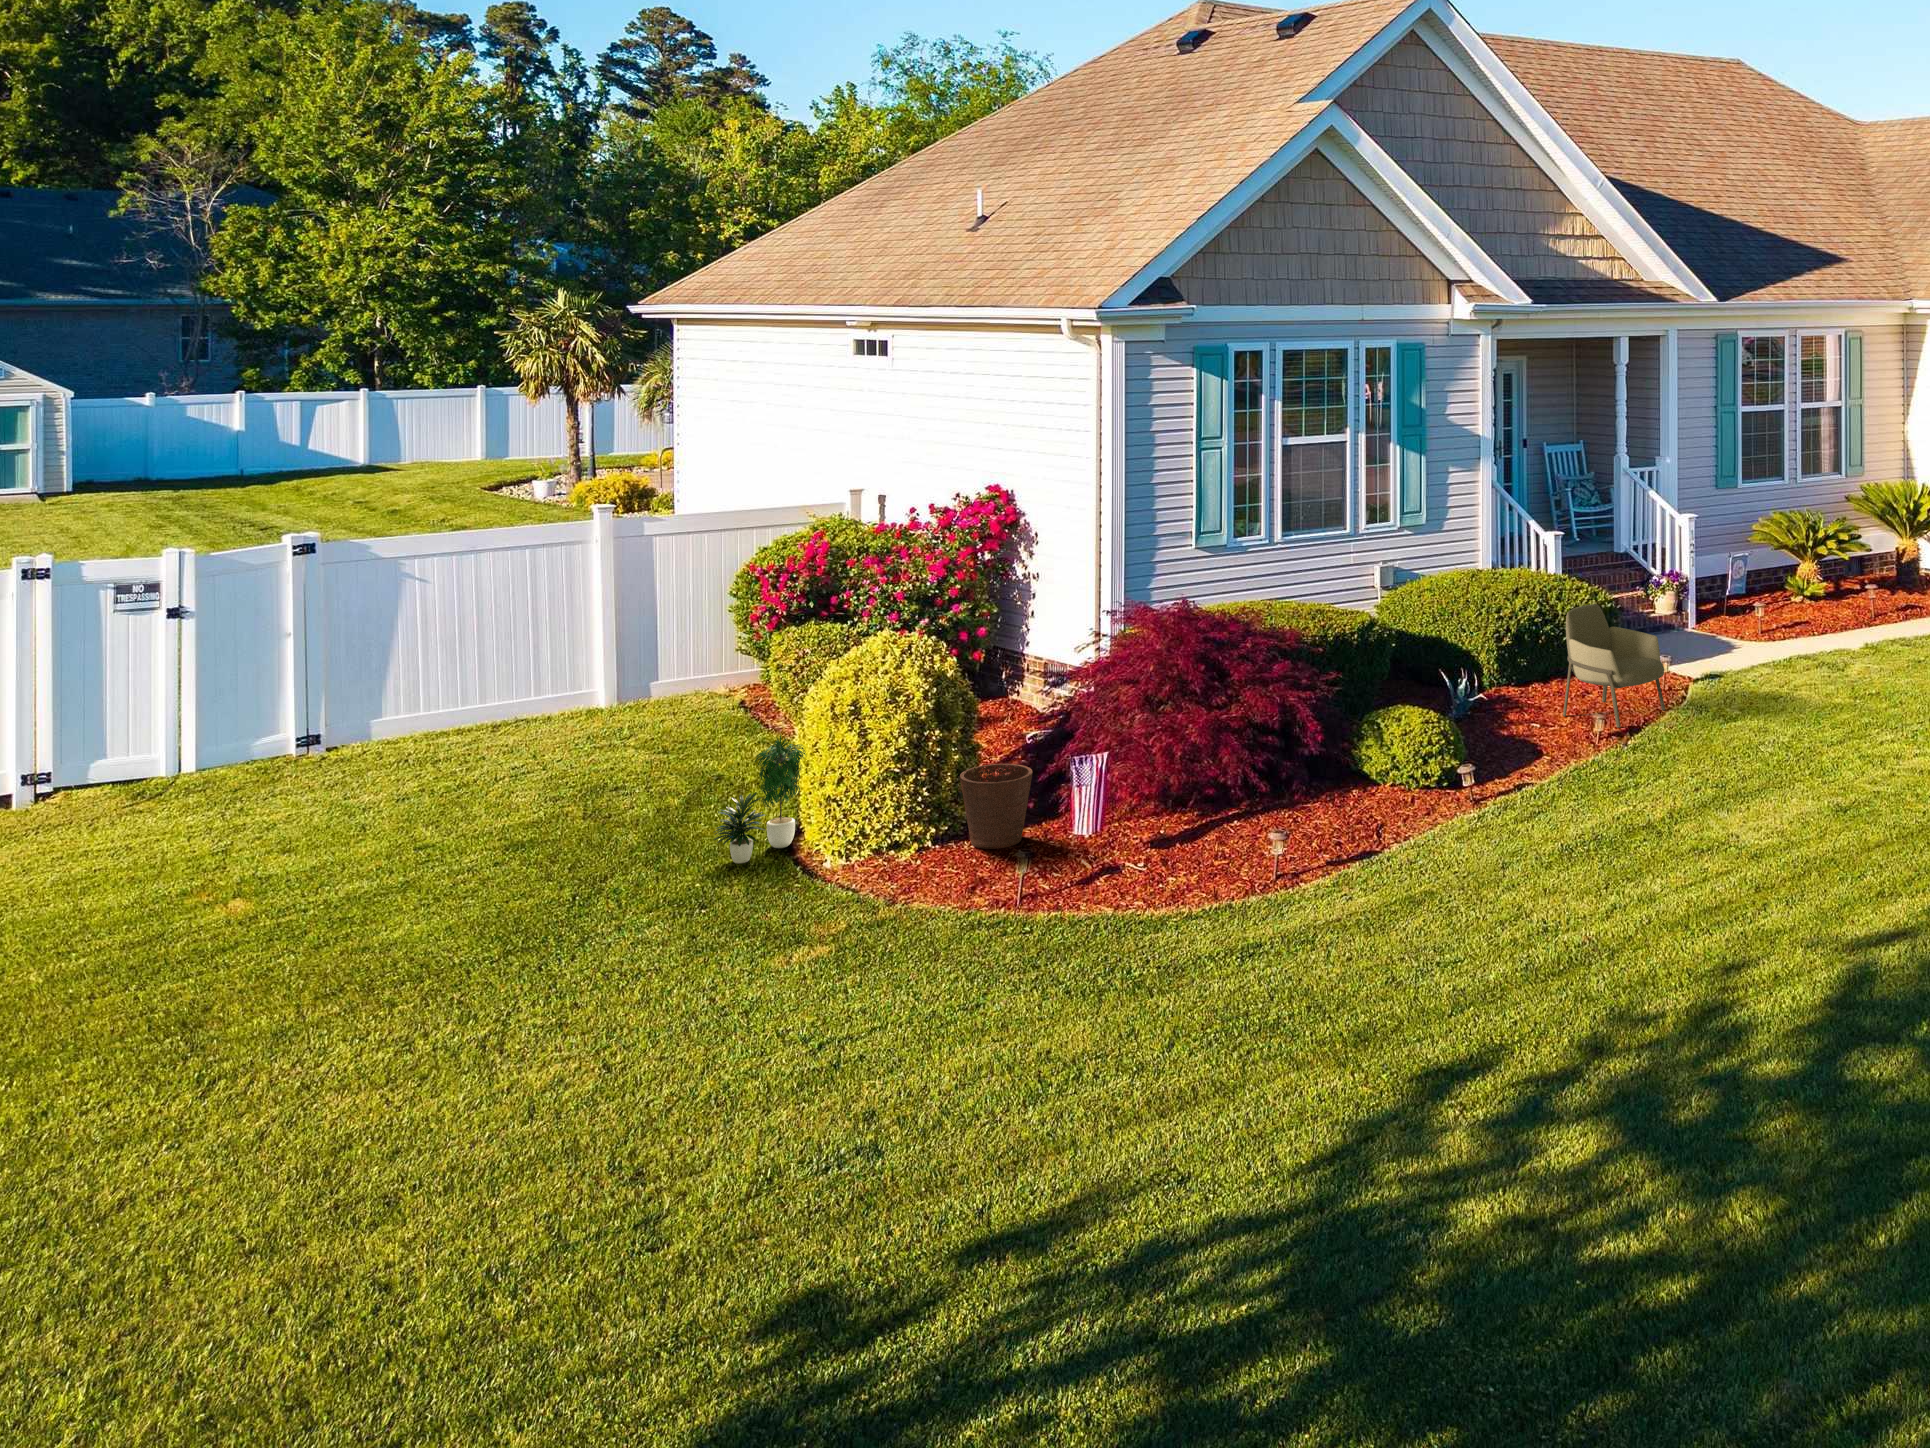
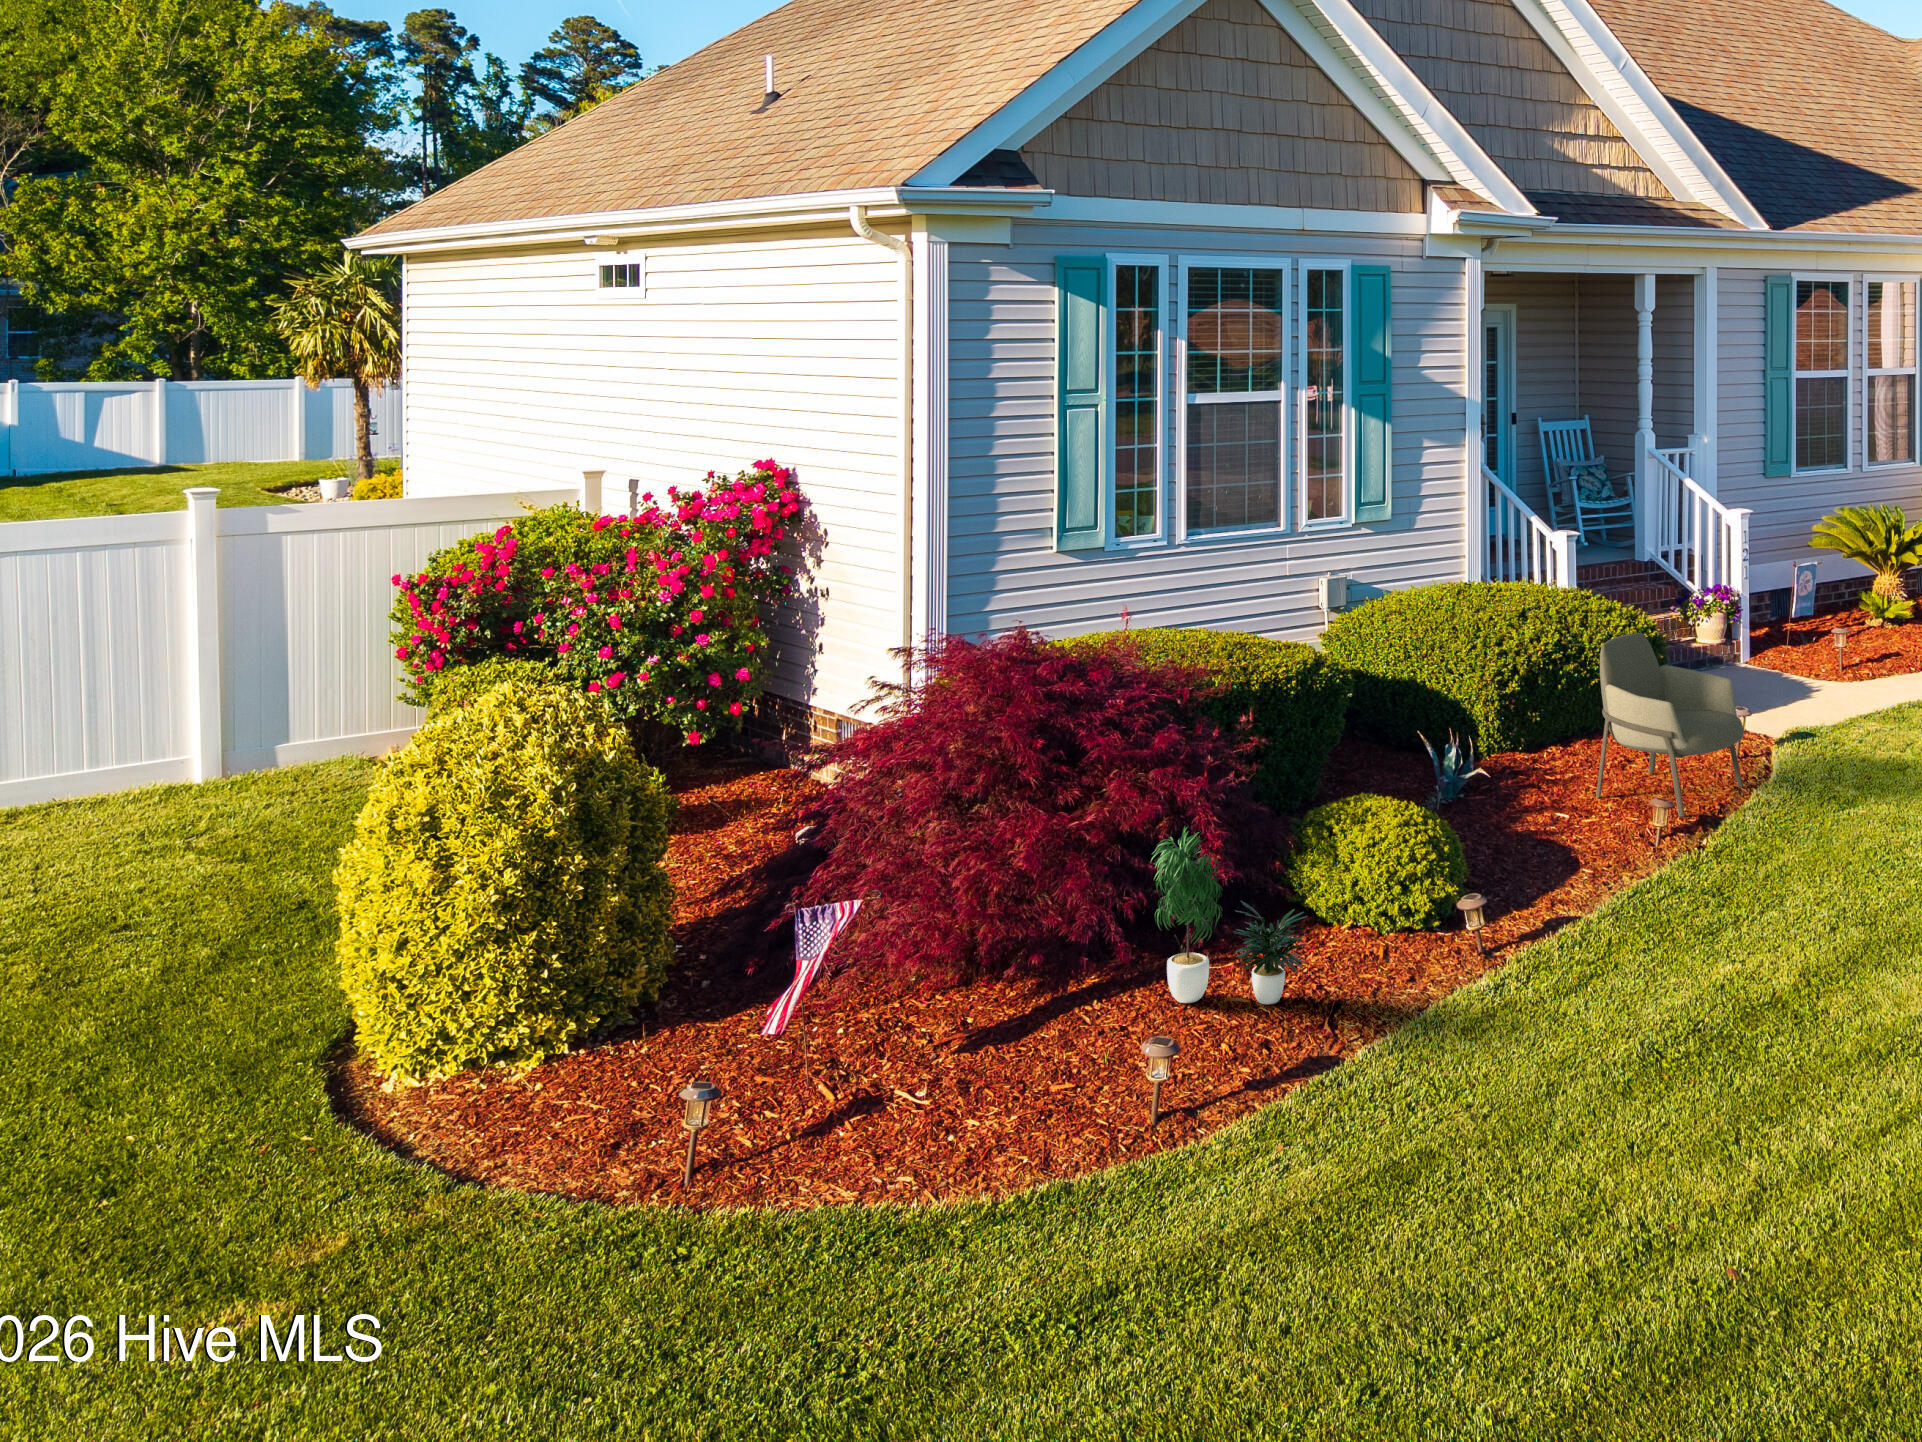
potted plant: present [714,735,806,863] -> present [1151,827,1307,1004]
basket: present [960,764,1033,849] -> none [615,907,745,1059]

